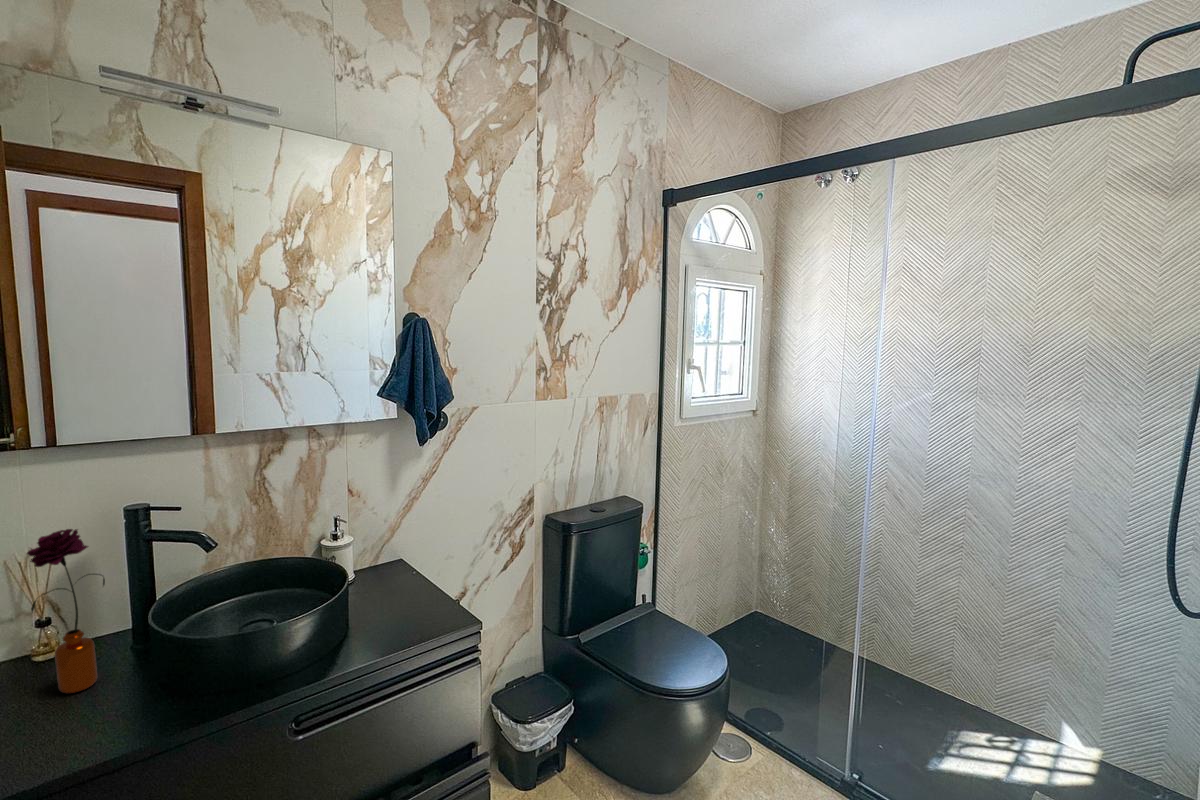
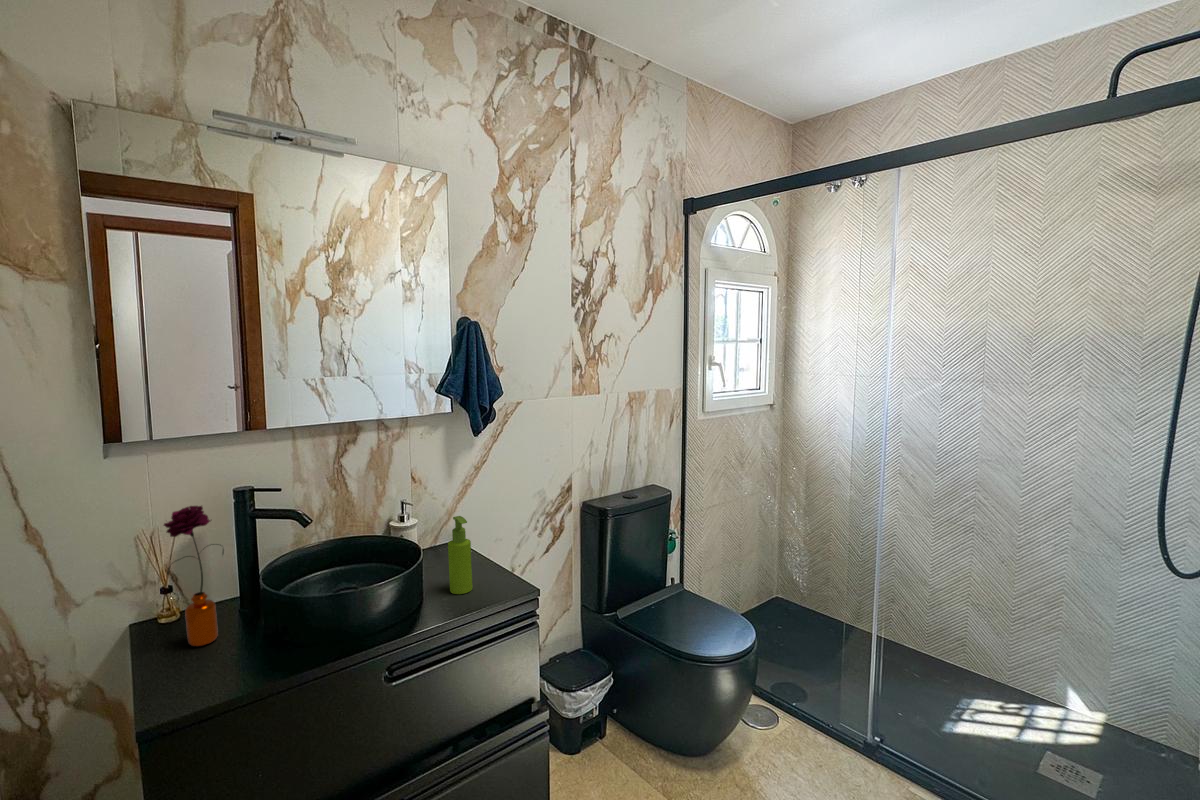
soap dispenser: none [378,538,407,627] -> present [448,516,472,594]

